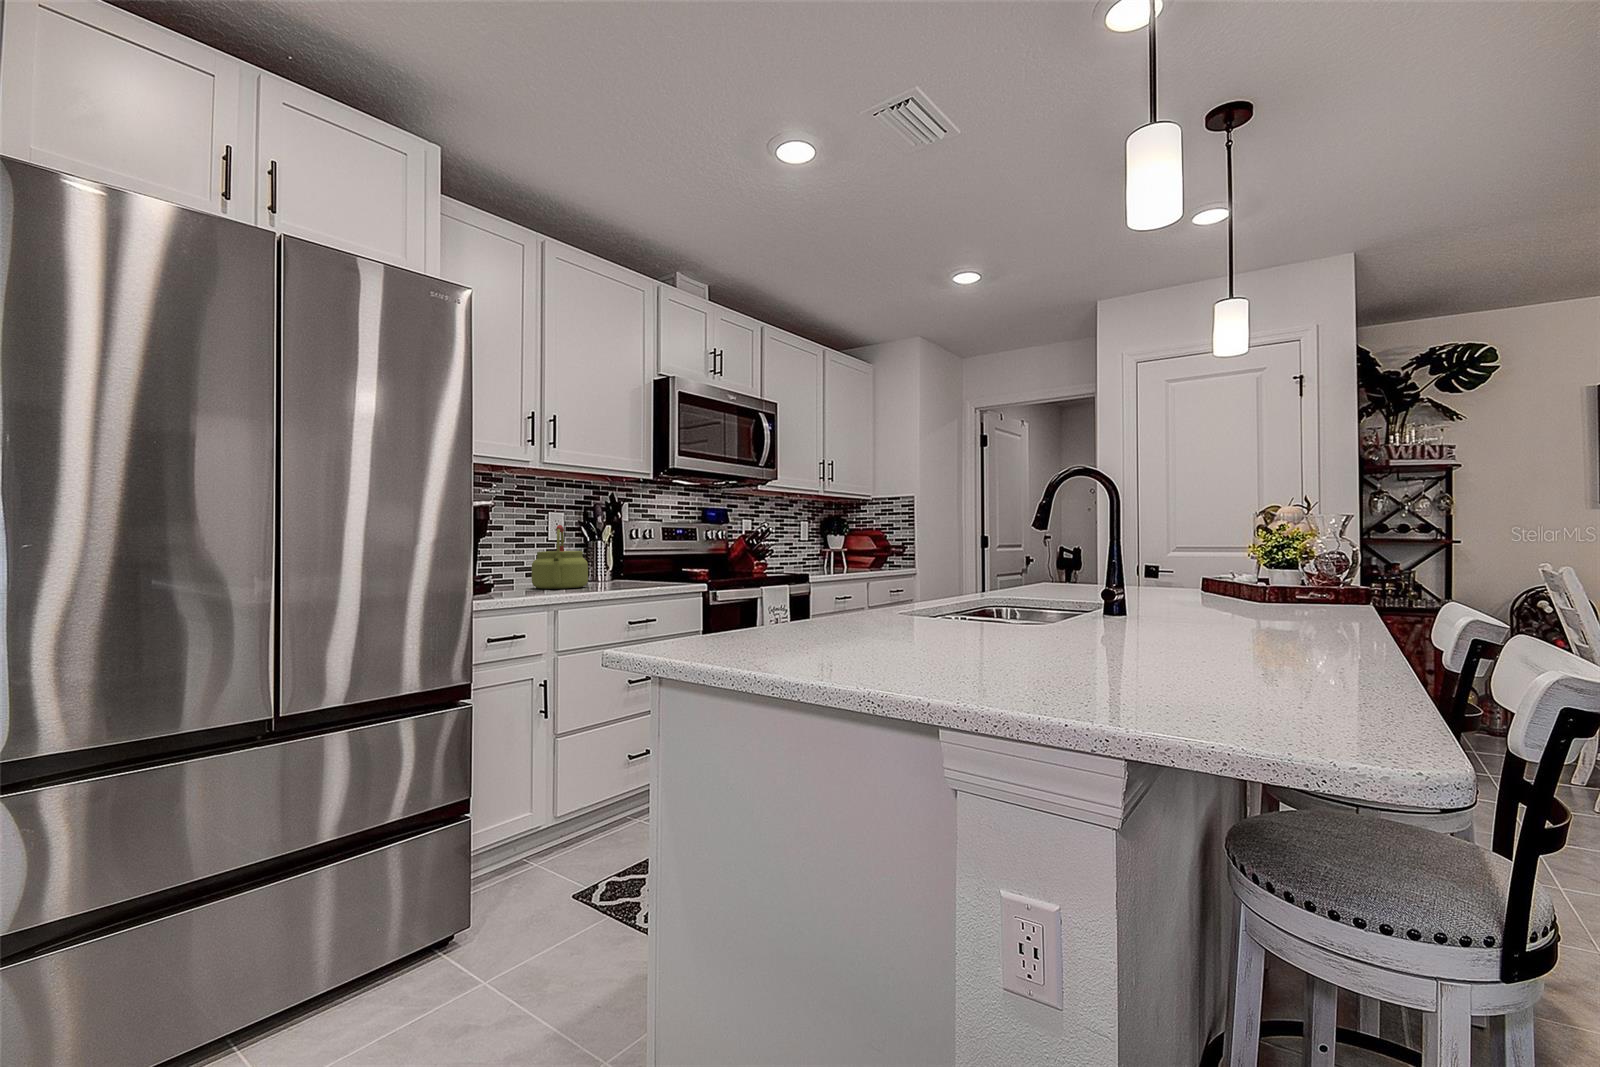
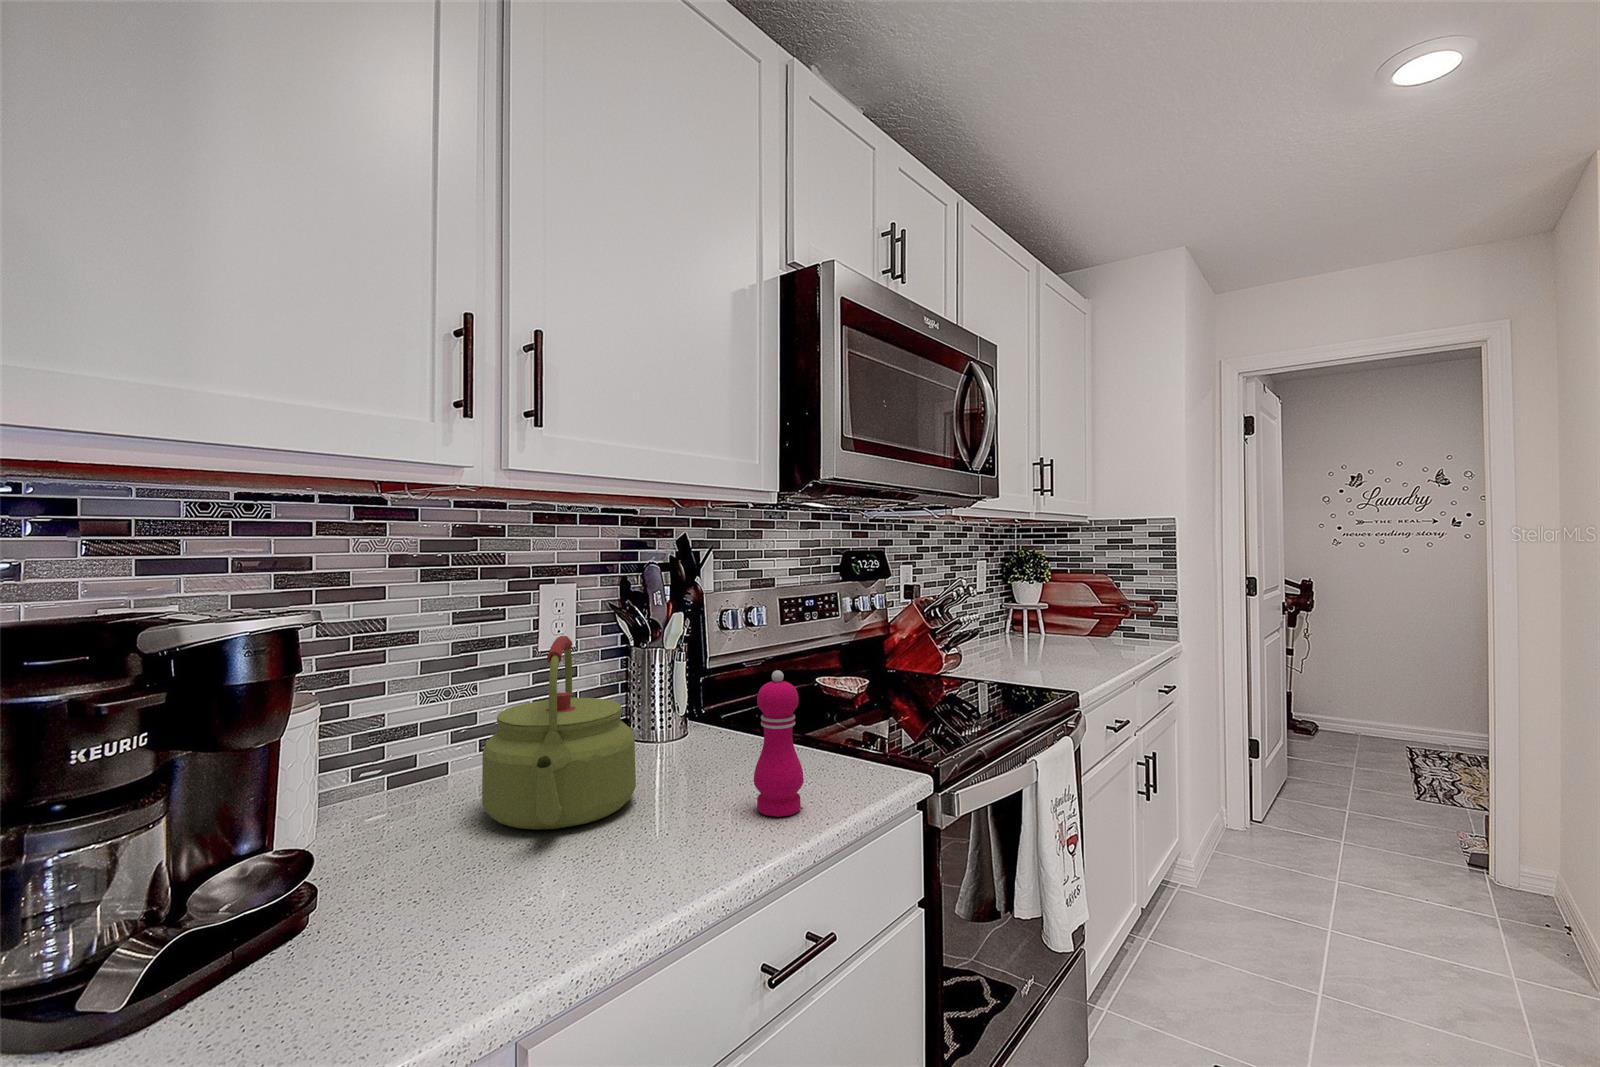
pepper mill: none [631,536,650,587] -> present [754,670,804,817]

